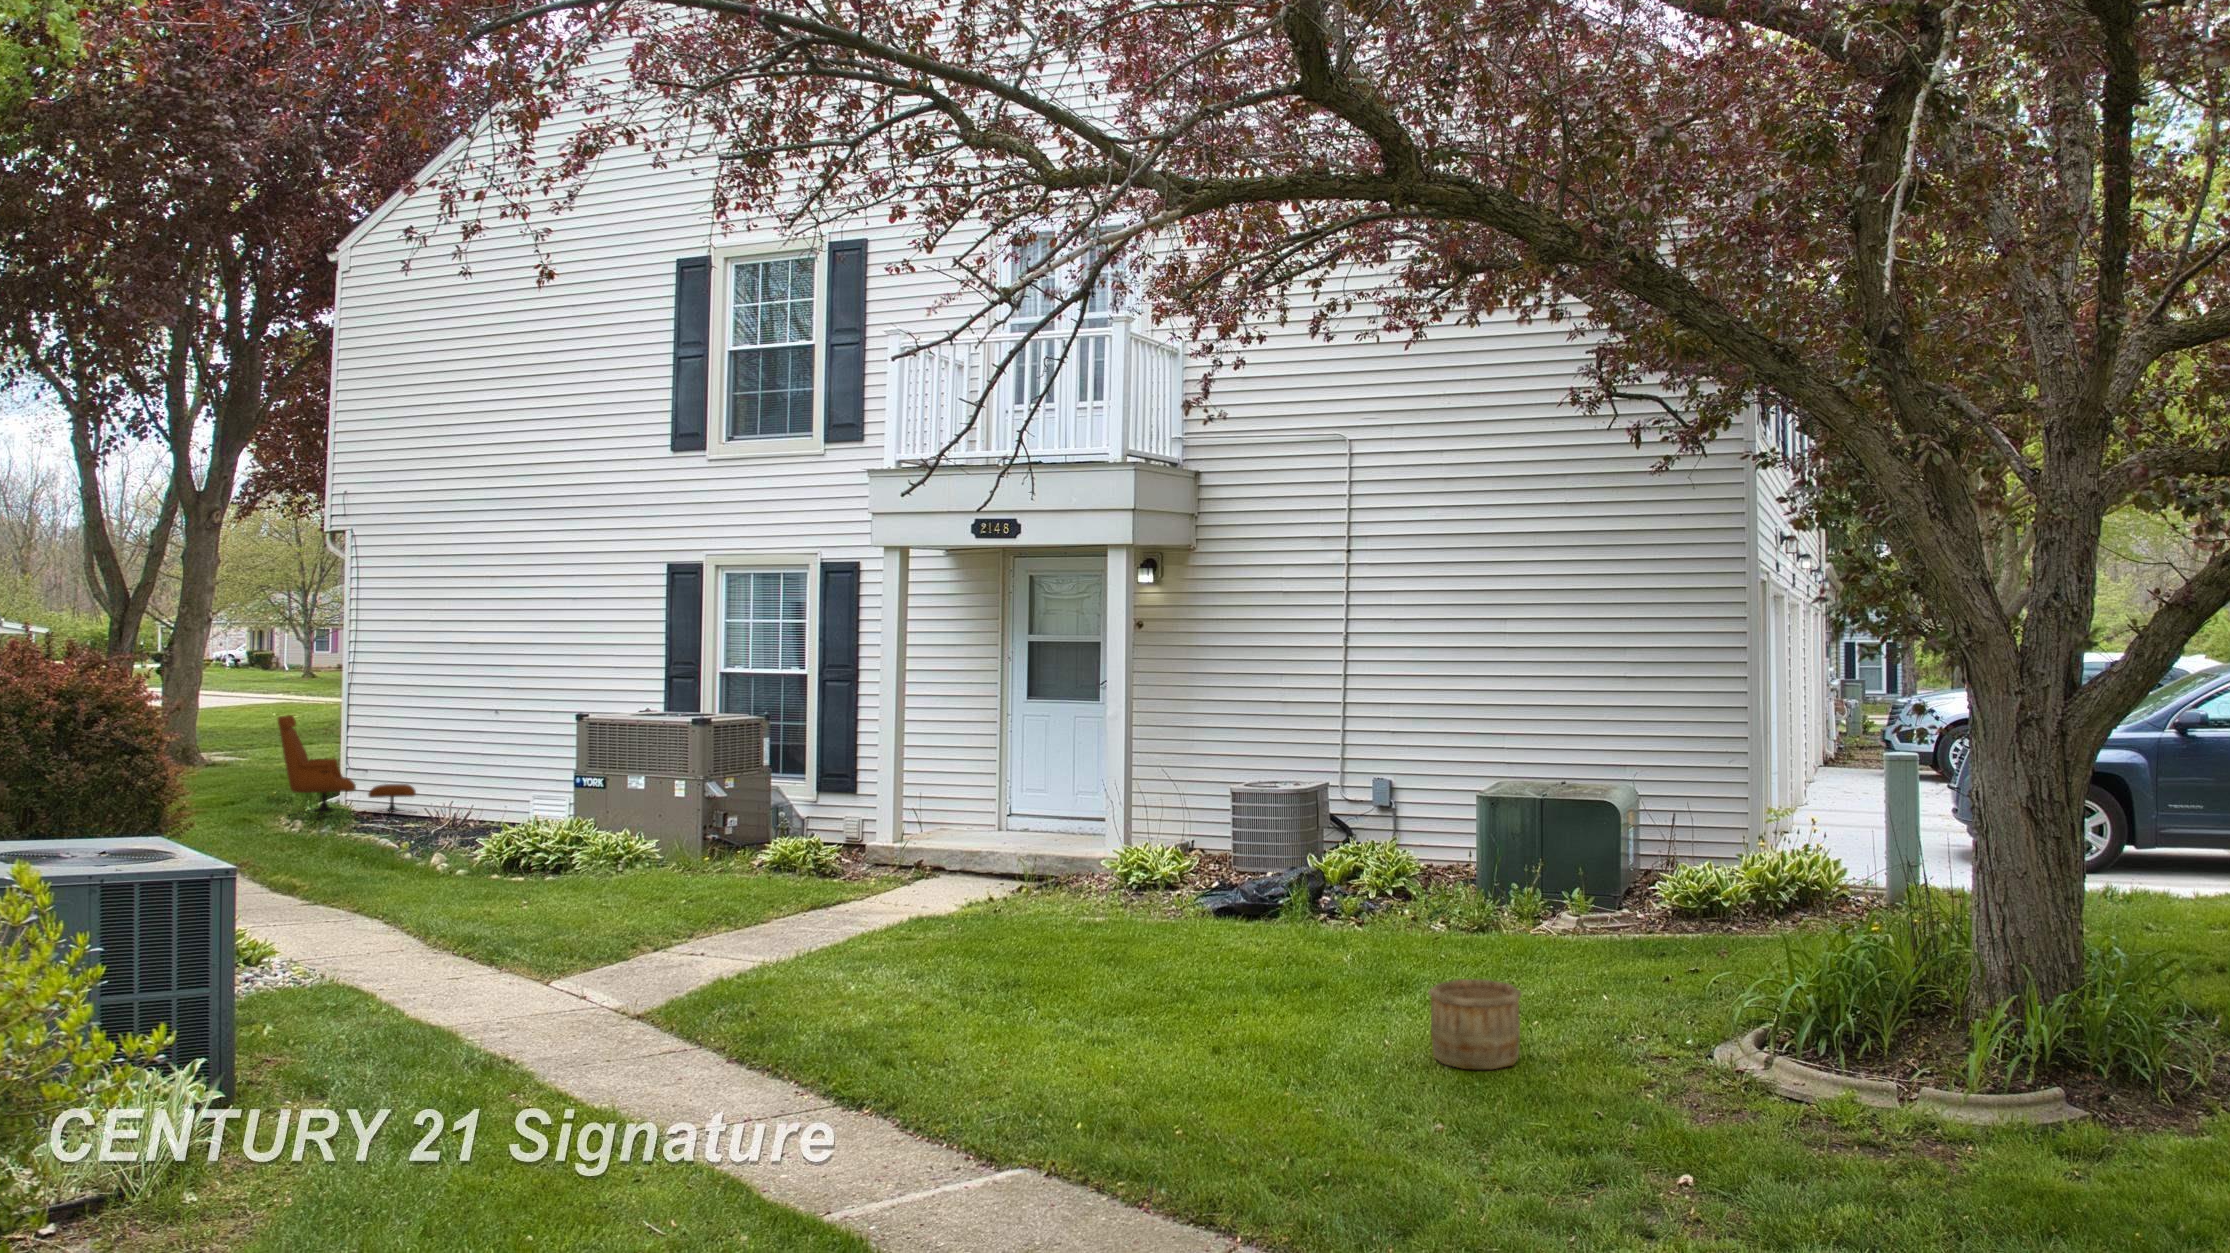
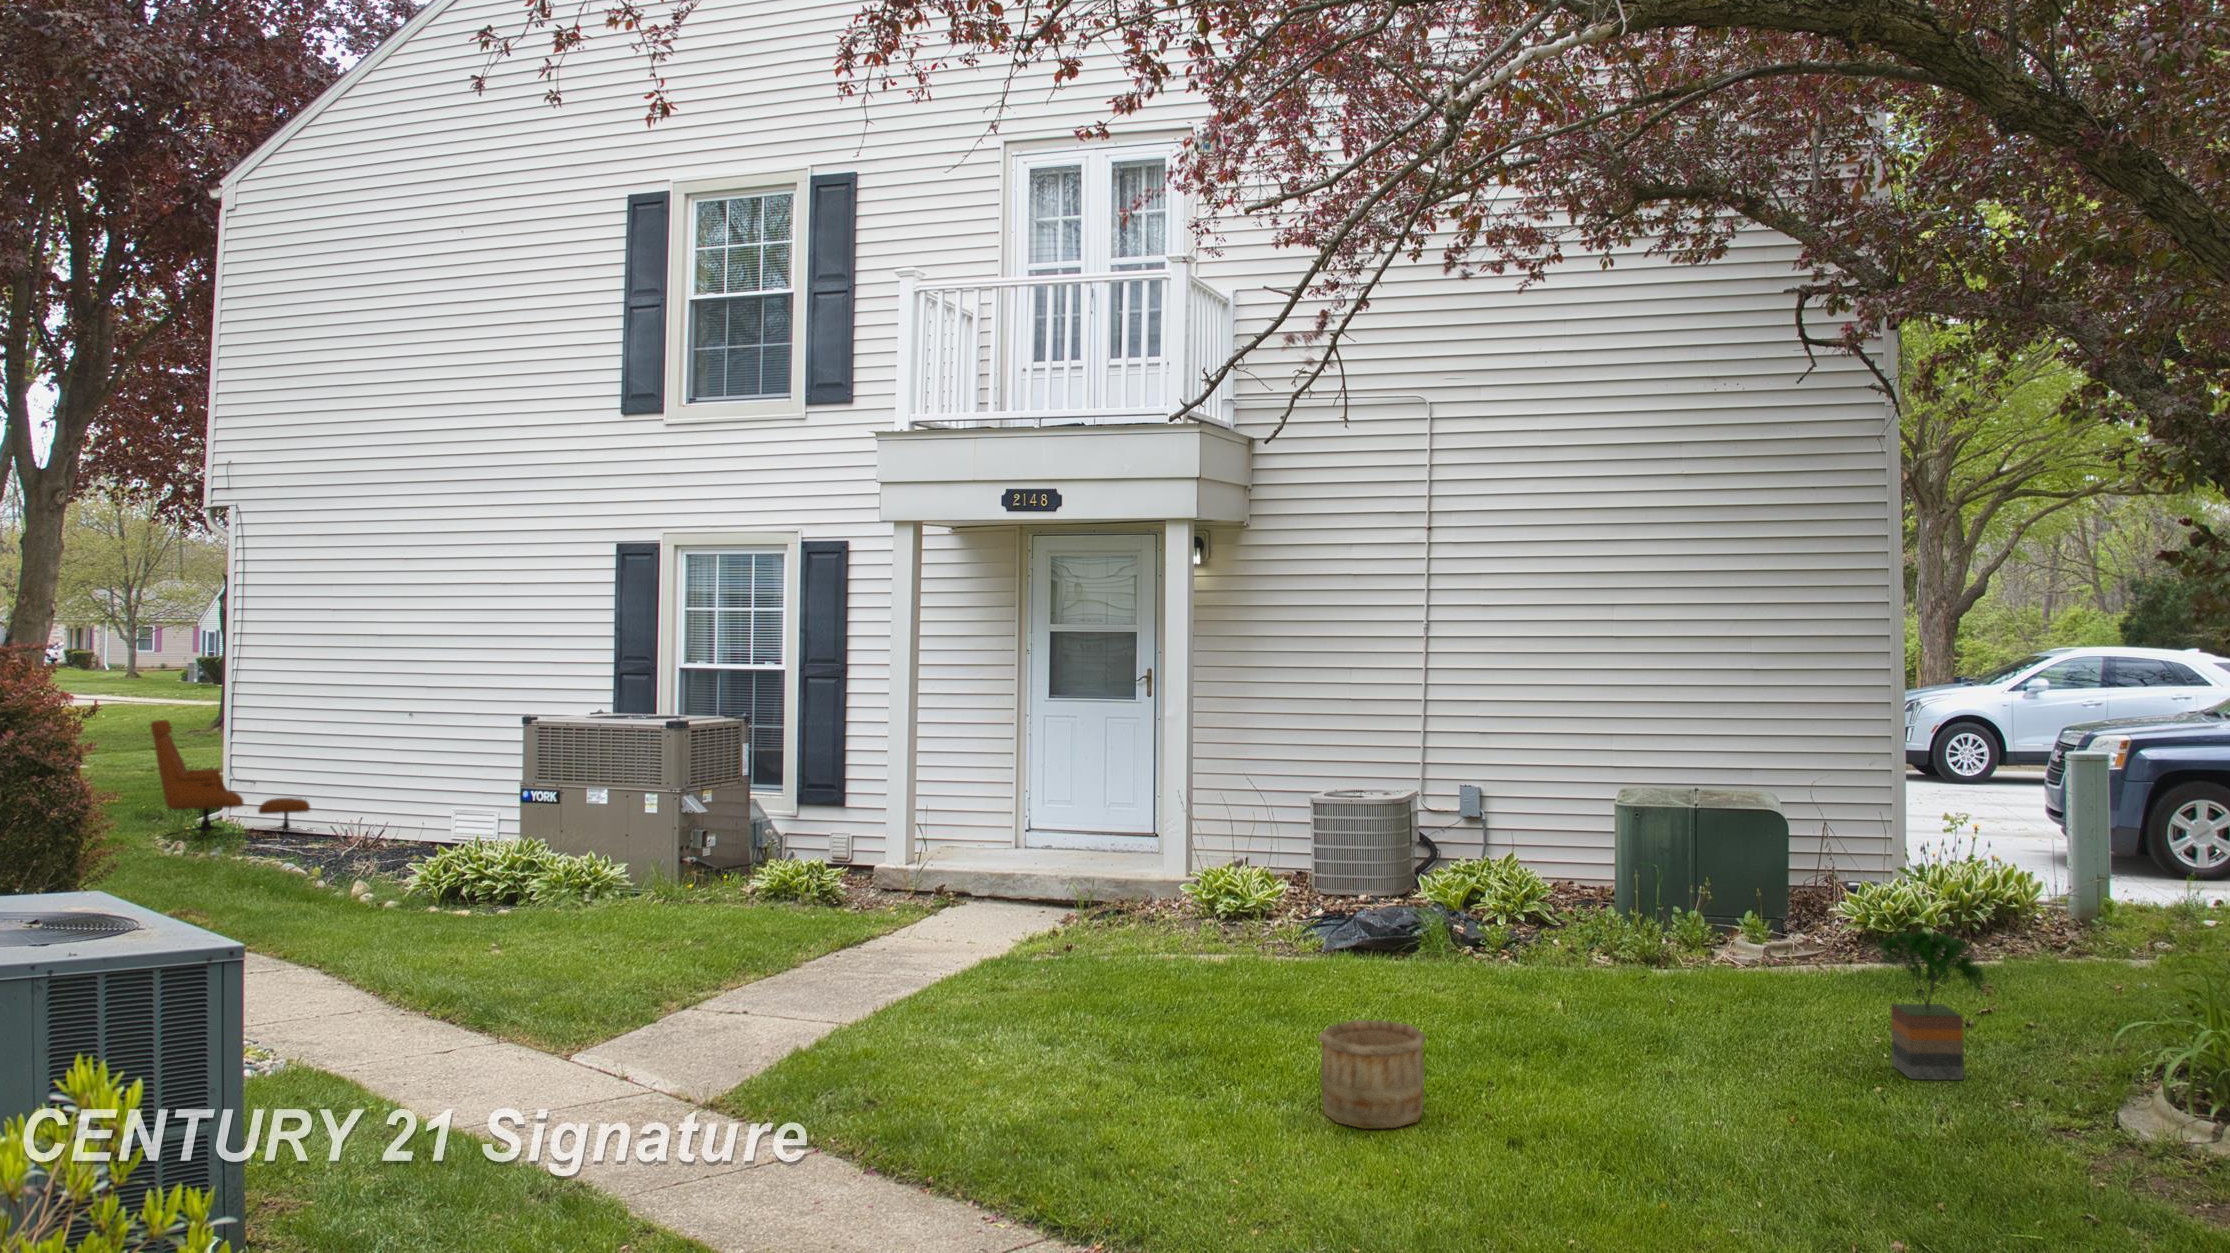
potted tree: none [1570,891,1653,1015] -> present [1878,930,1986,1080]
wooden bucket: present [1428,979,1521,1069] -> present [1318,1020,1426,1129]

